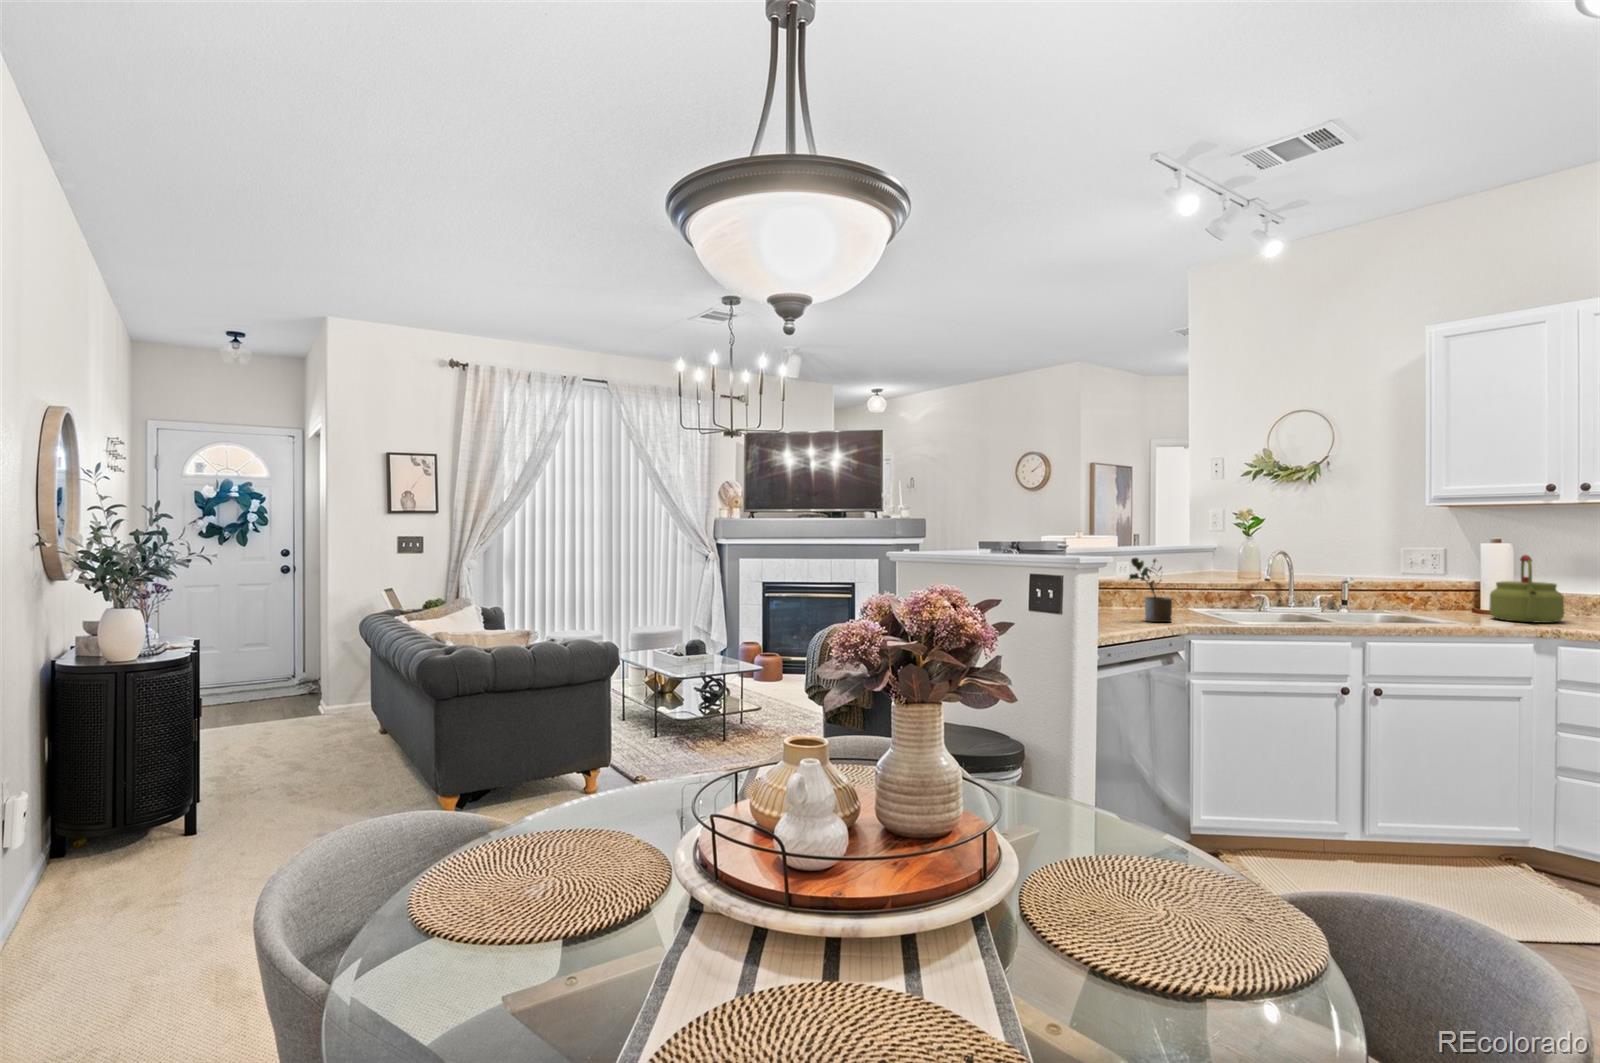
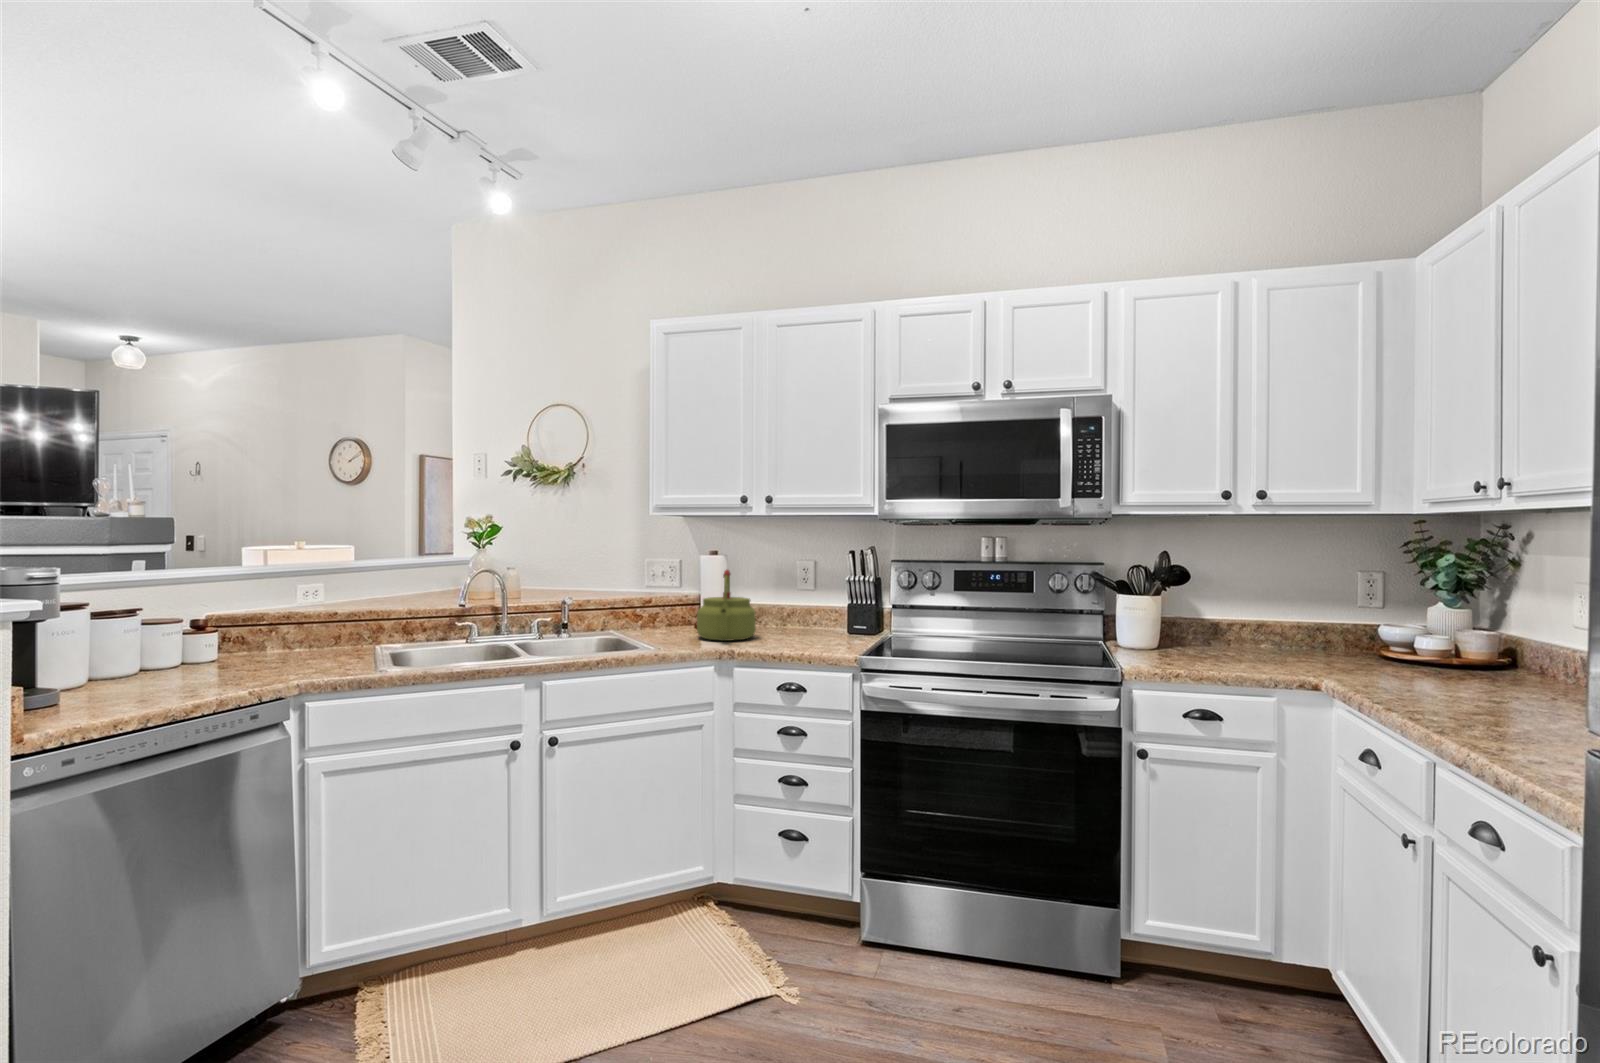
potted plant: present [1129,557,1172,622] -> none [240,582,309,674]

